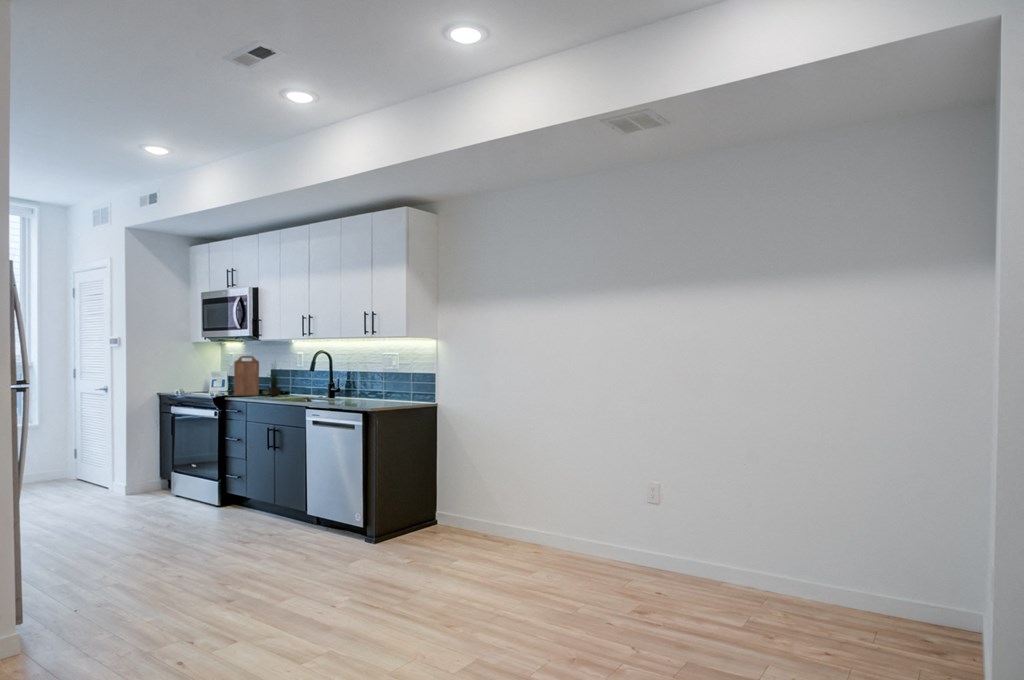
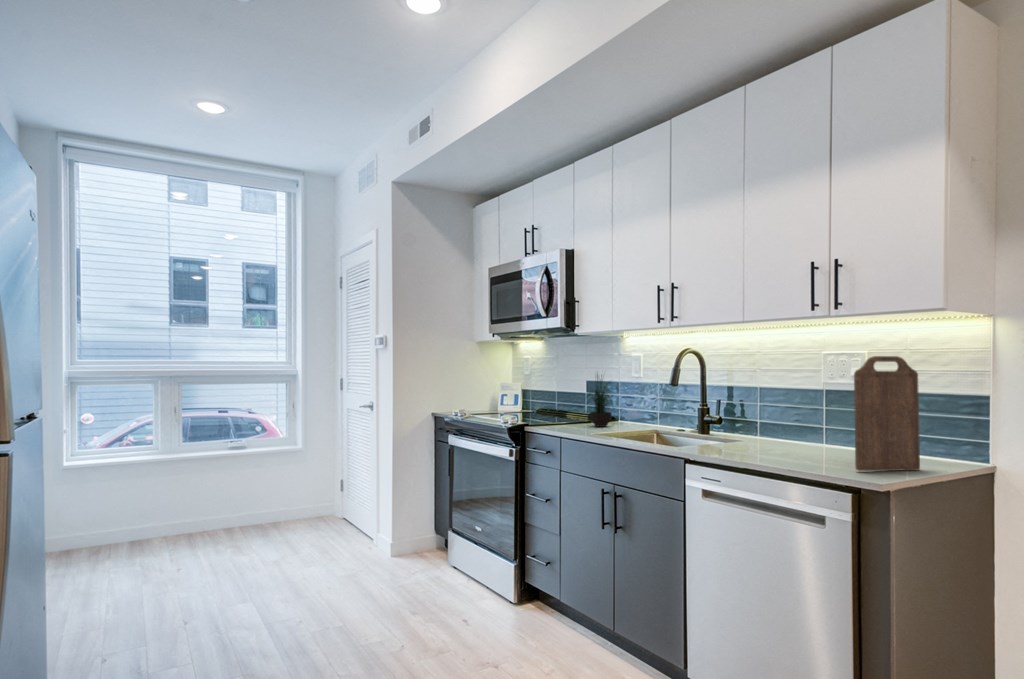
cutting board: present [234,356,259,396] -> present [854,356,920,471]

